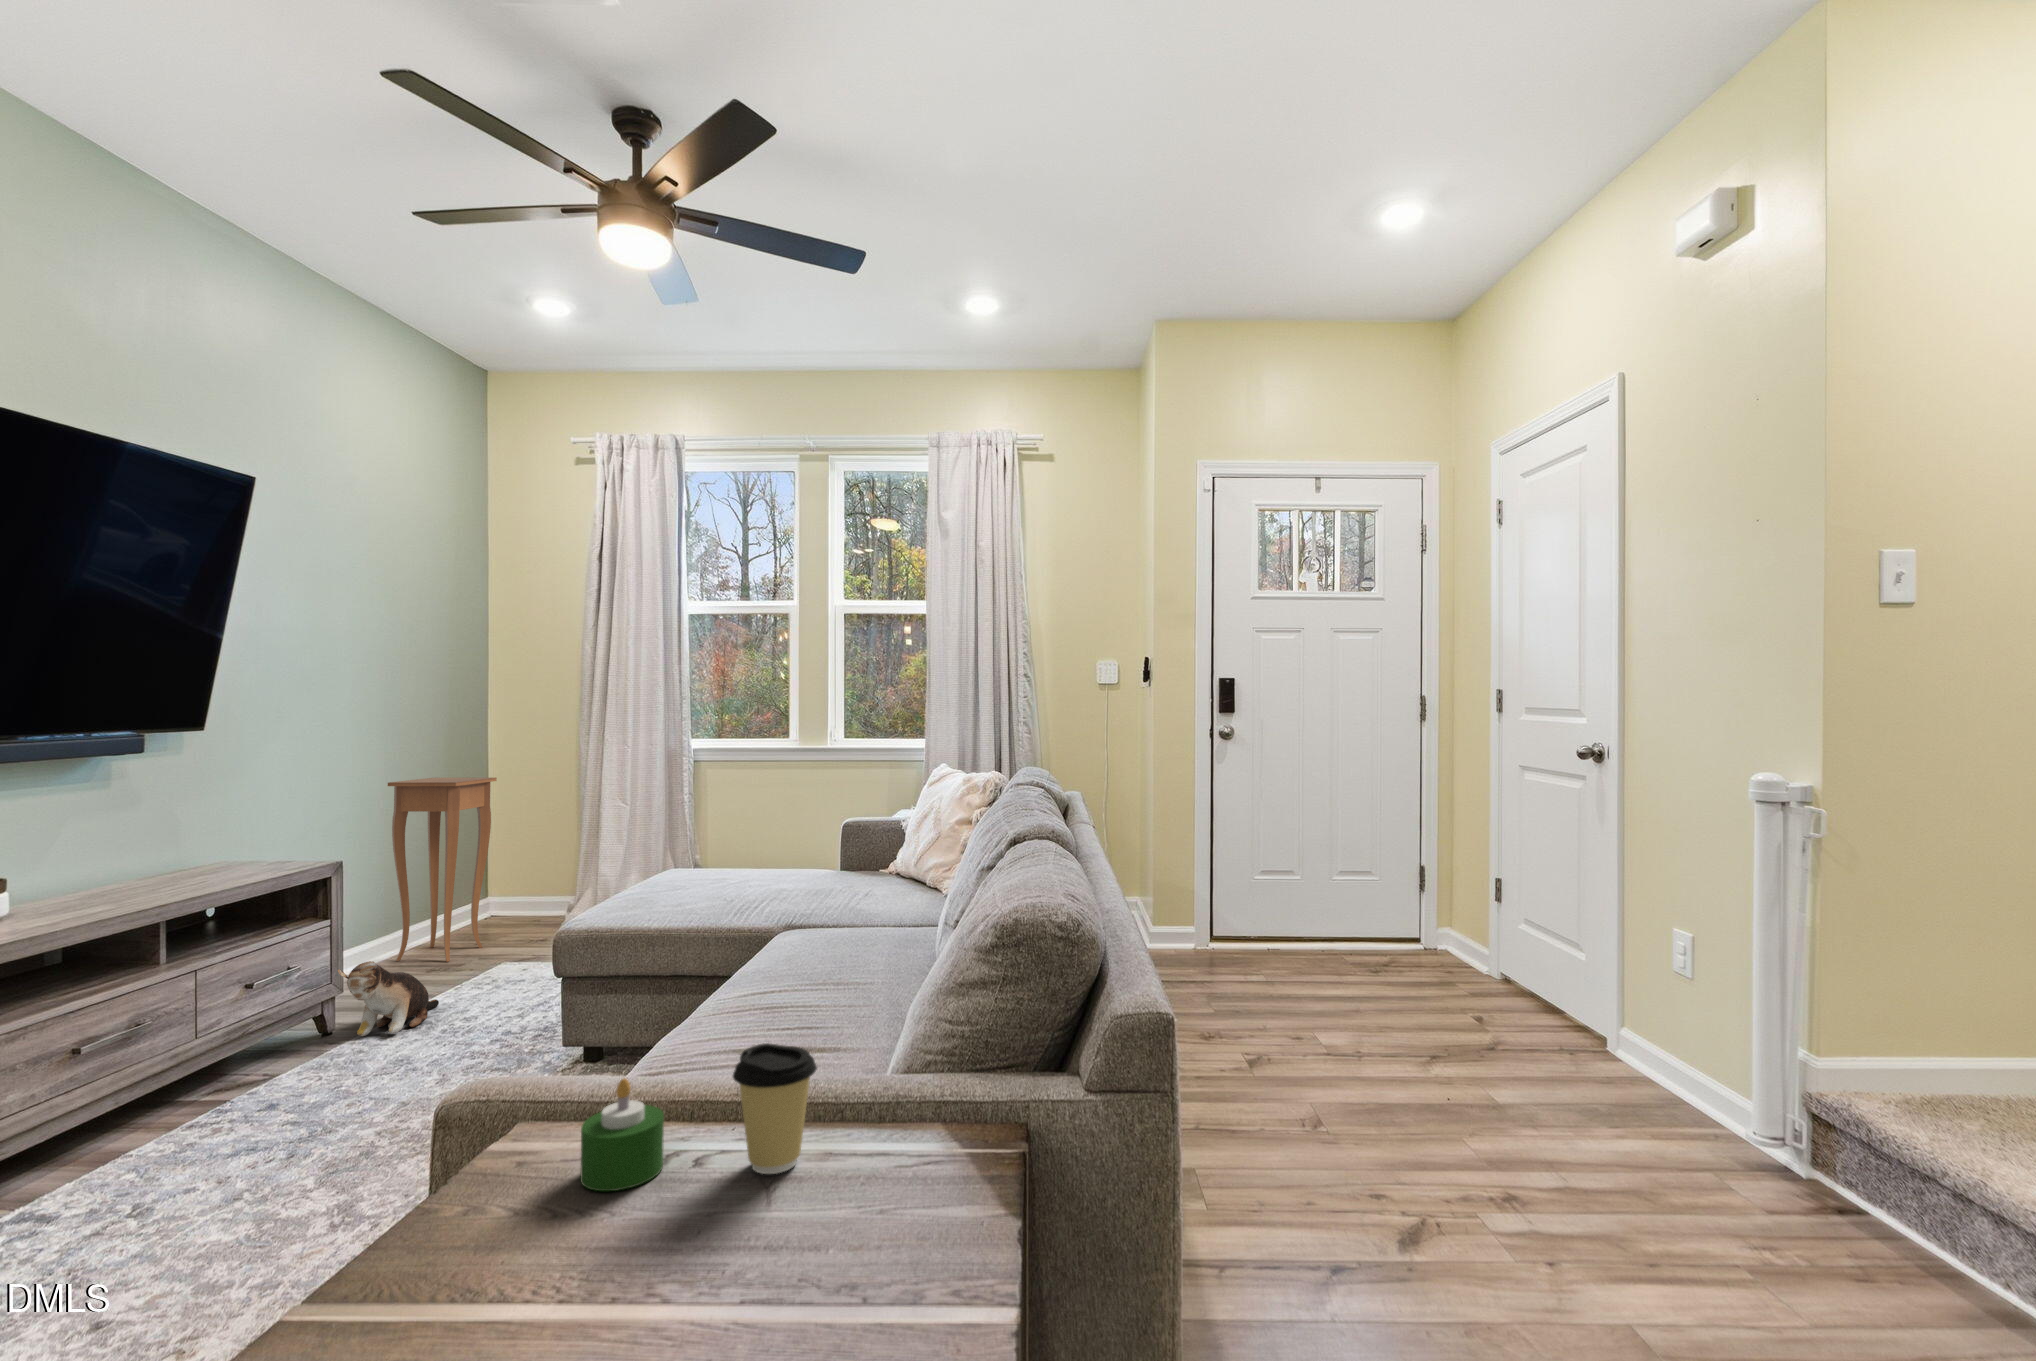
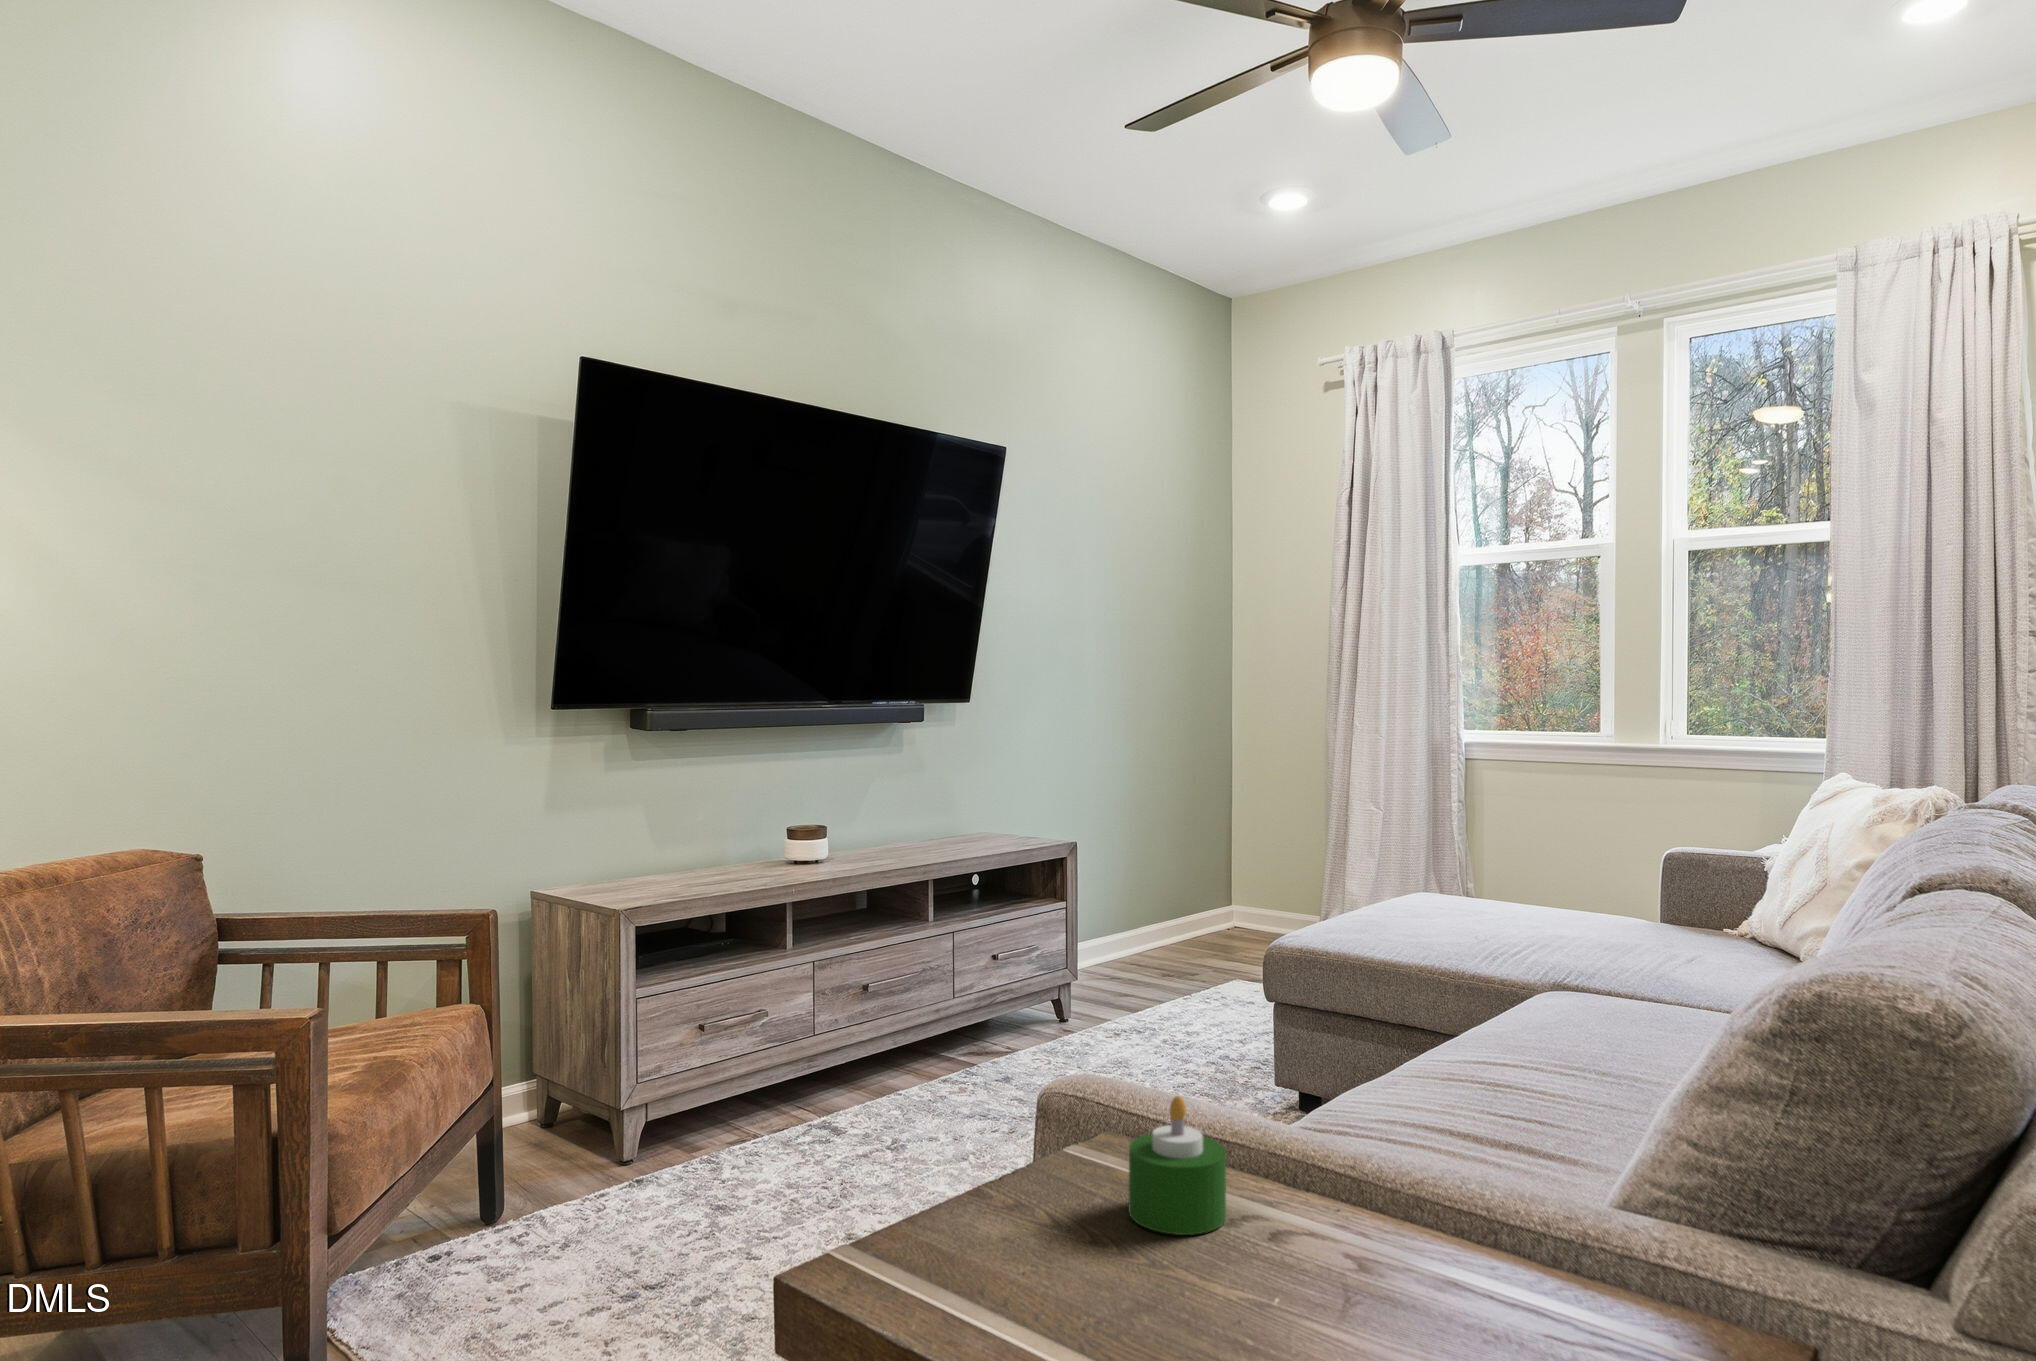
side table: present [388,777,497,962] -> none [1128,764,1233,969]
plush toy: present [338,961,439,1036] -> none [1069,951,1166,1033]
coffee cup: present [733,1043,817,1174] -> none [1300,1094,1421,1280]

